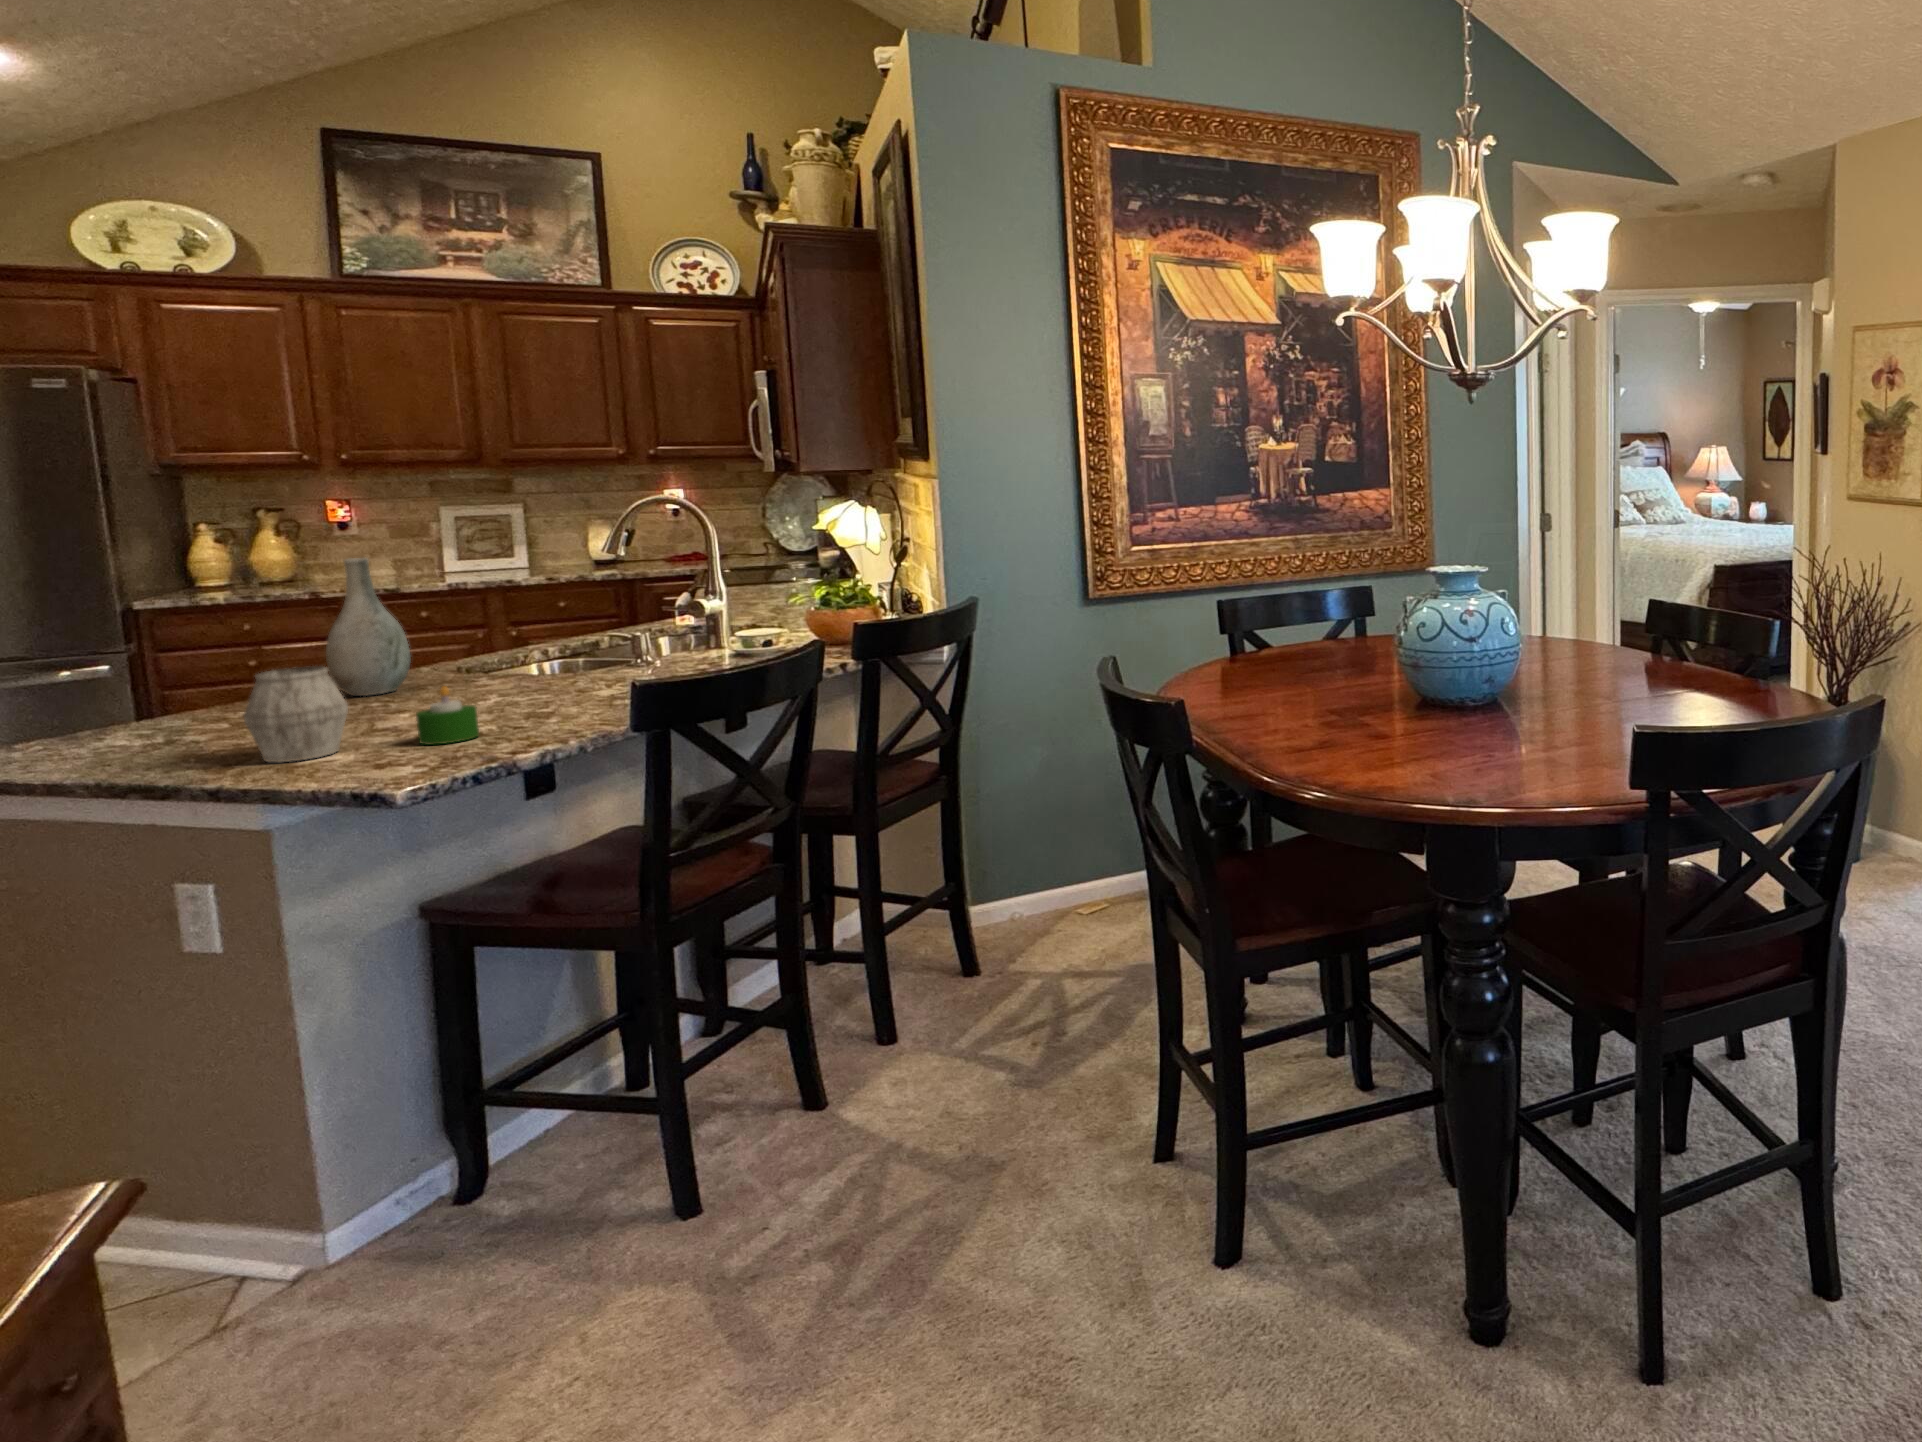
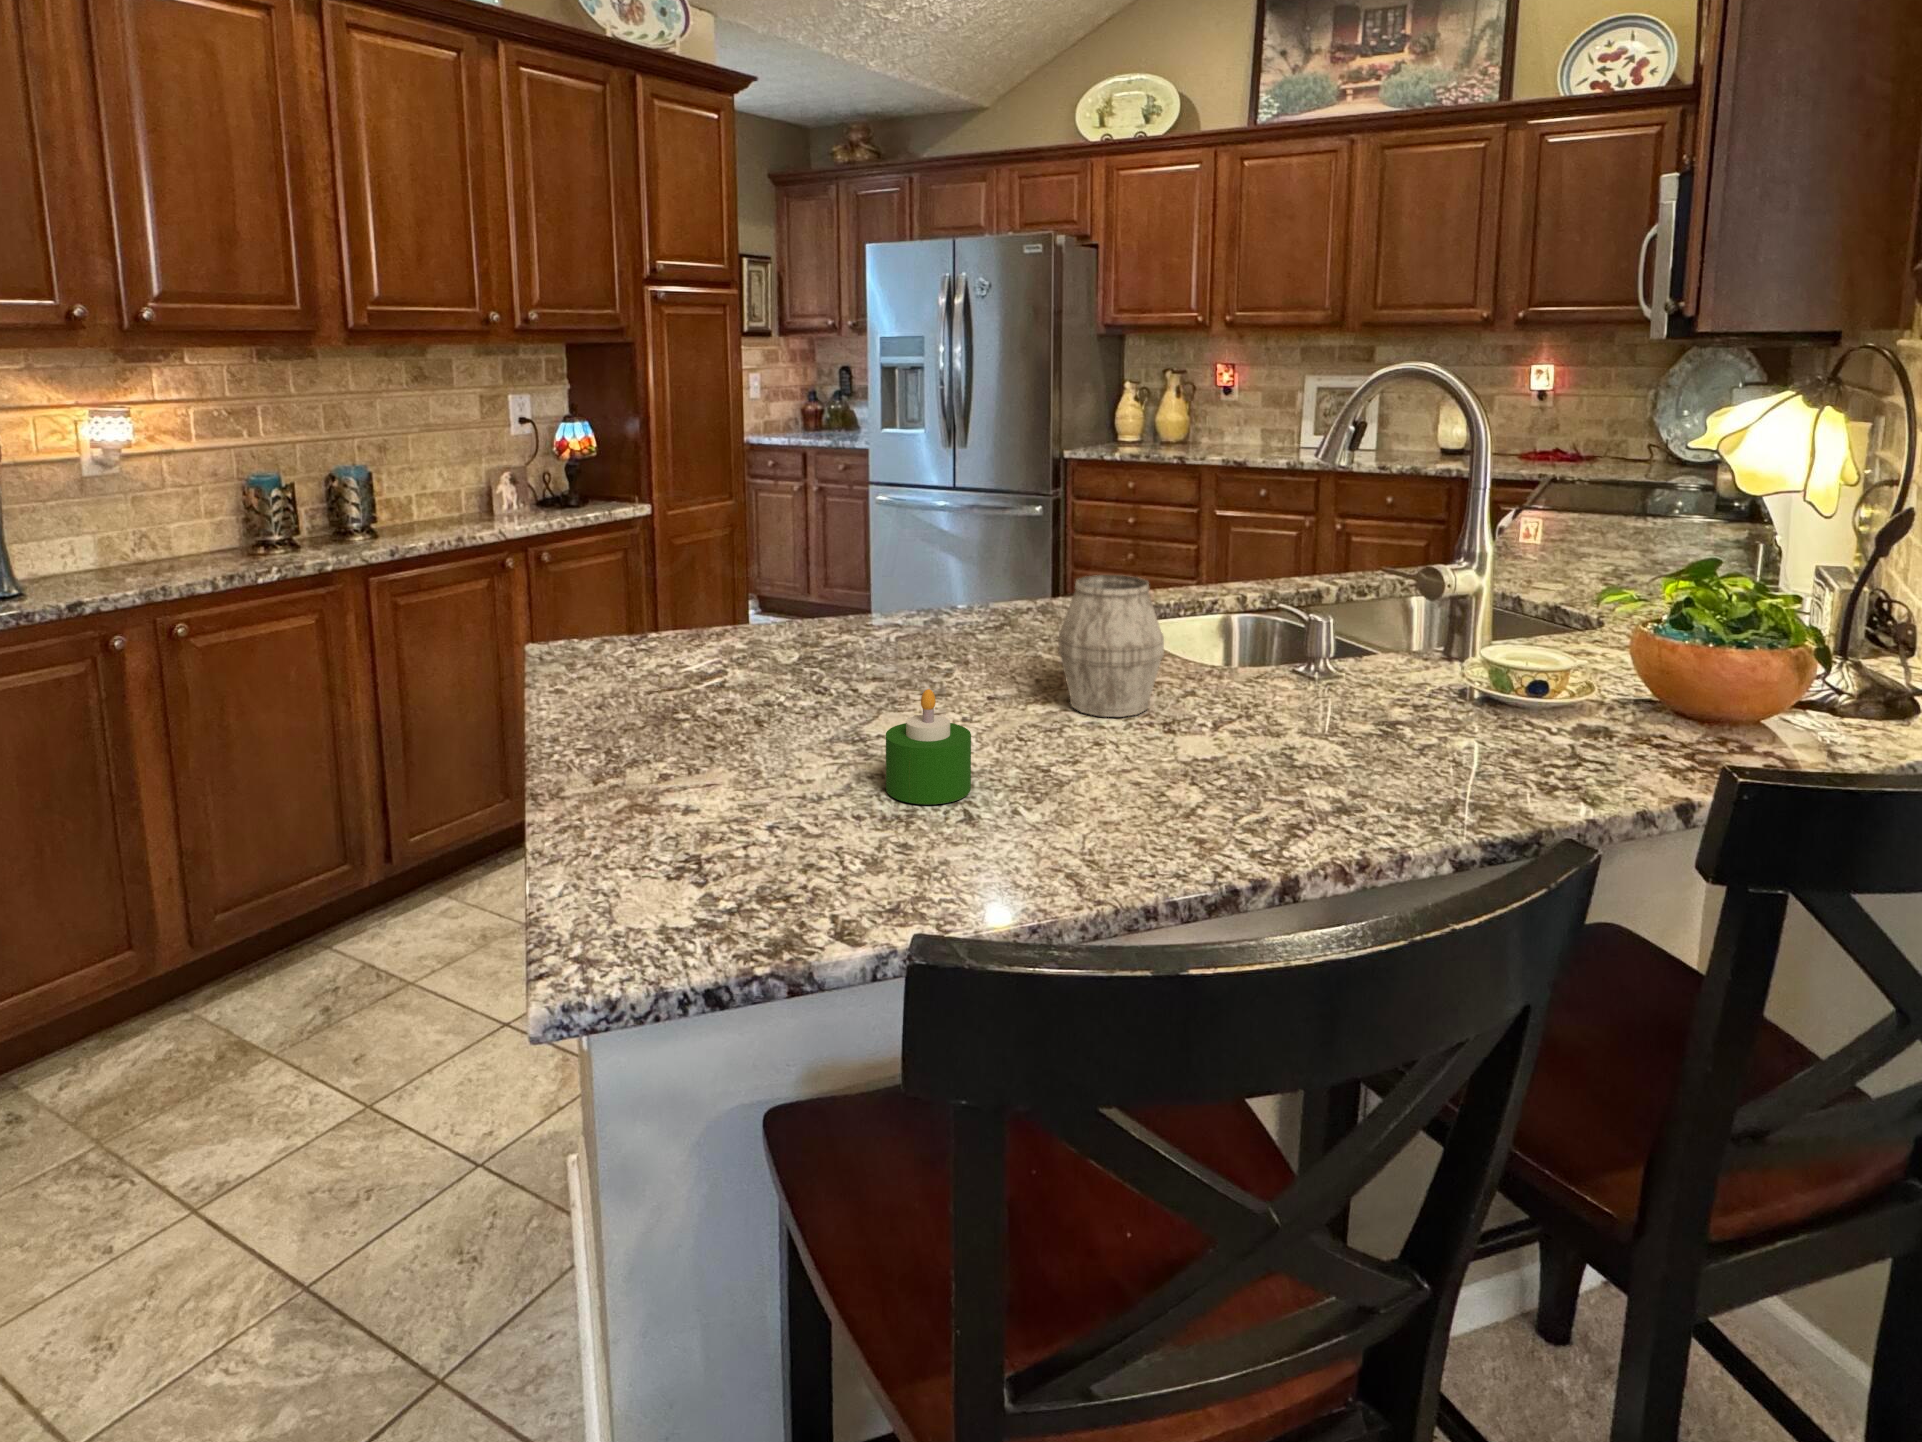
vase: present [326,558,411,696] -> none [980,430,1067,631]
mug: present [244,666,348,762] -> present [1058,575,1164,717]

